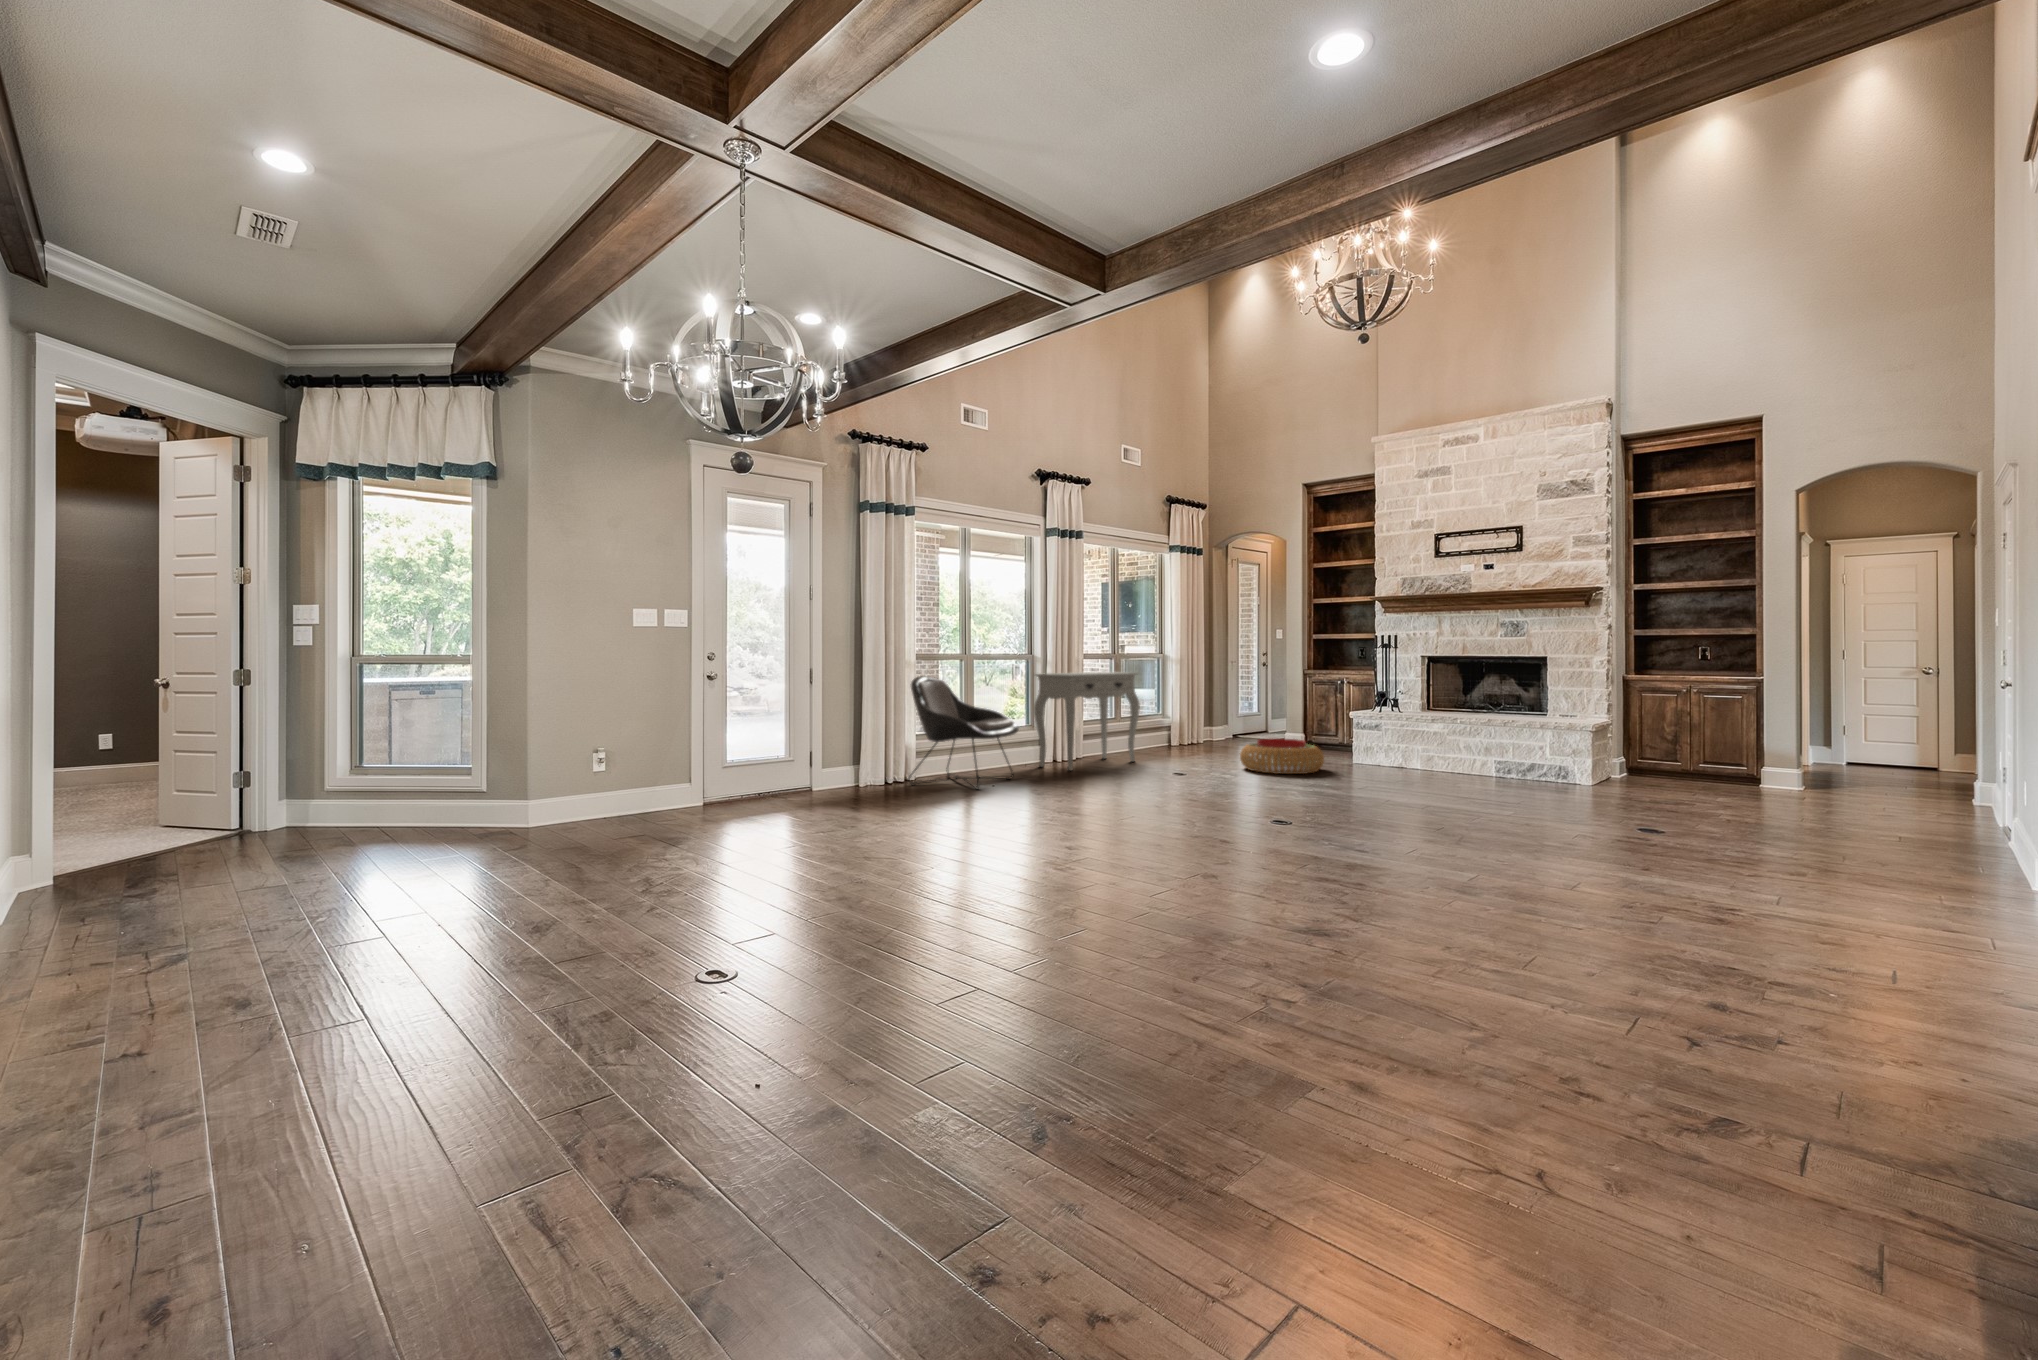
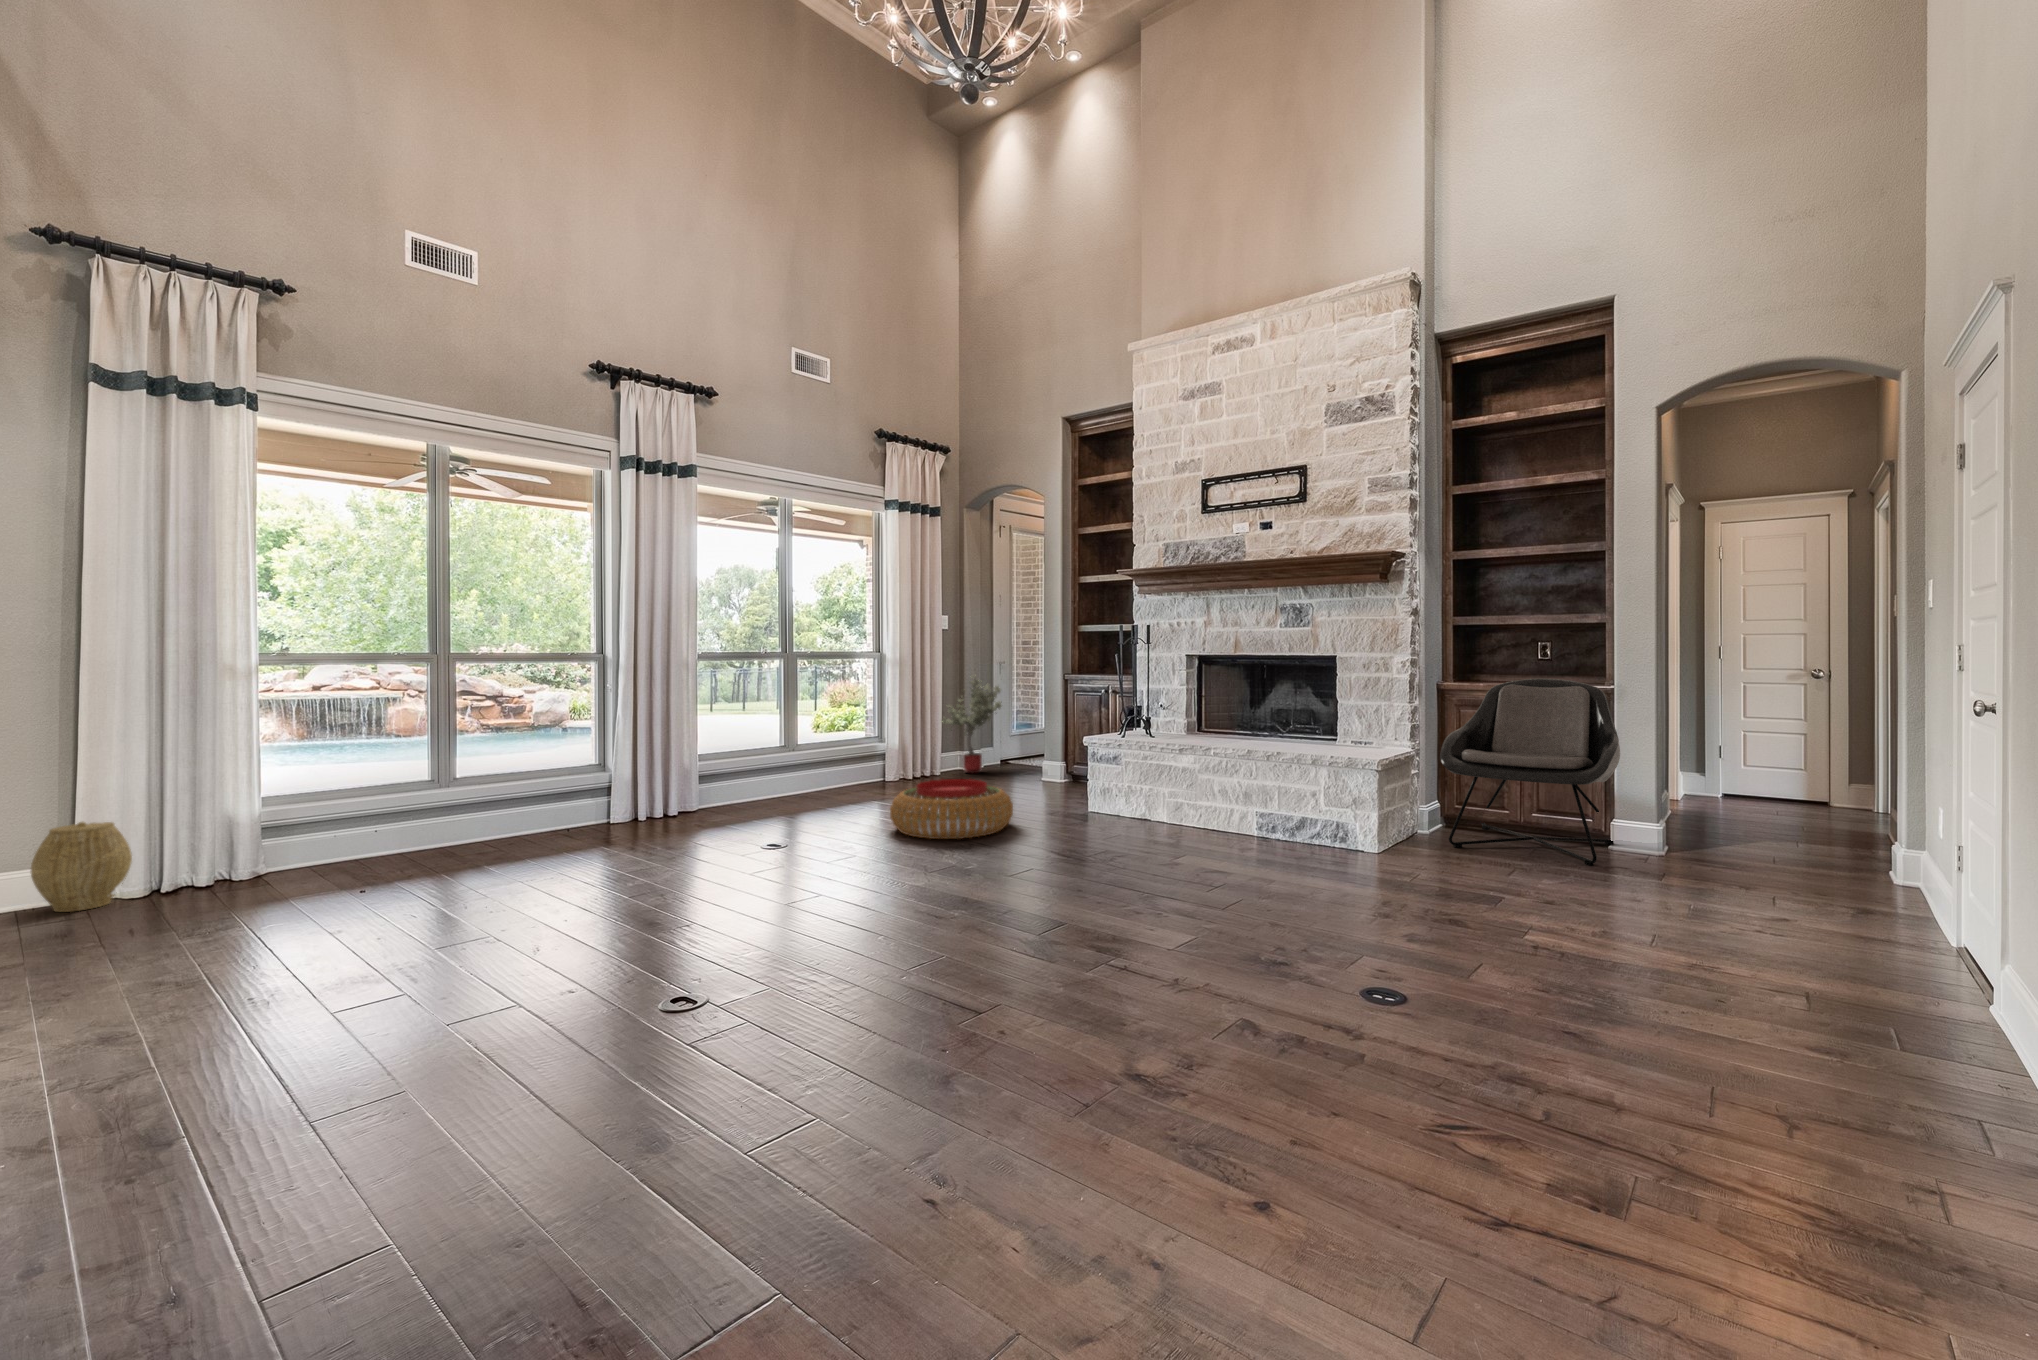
console table: present [1034,672,1140,770] -> none [574,678,771,839]
potted tree: none [1208,672,1251,744] -> present [942,675,1002,773]
lounge chair: present [908,676,1019,790] -> present [1440,679,1620,865]
woven basket: none [841,743,878,791] -> present [31,822,132,912]

